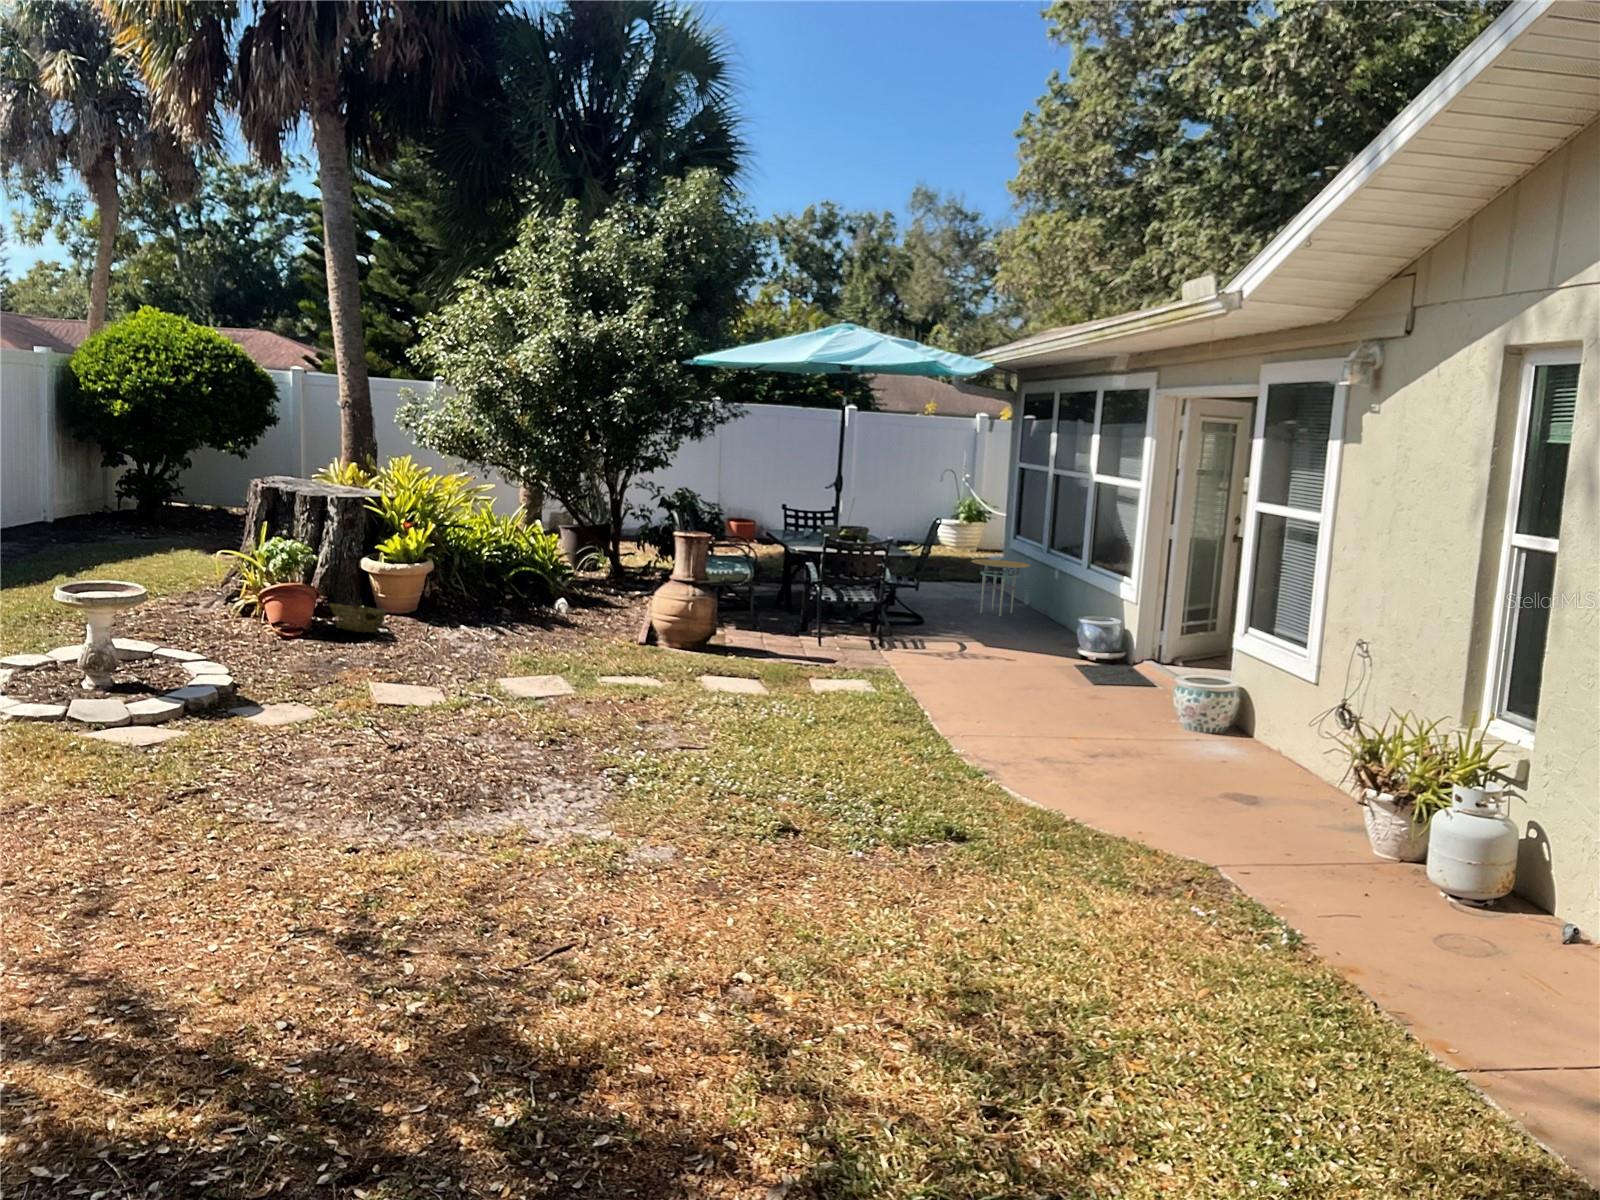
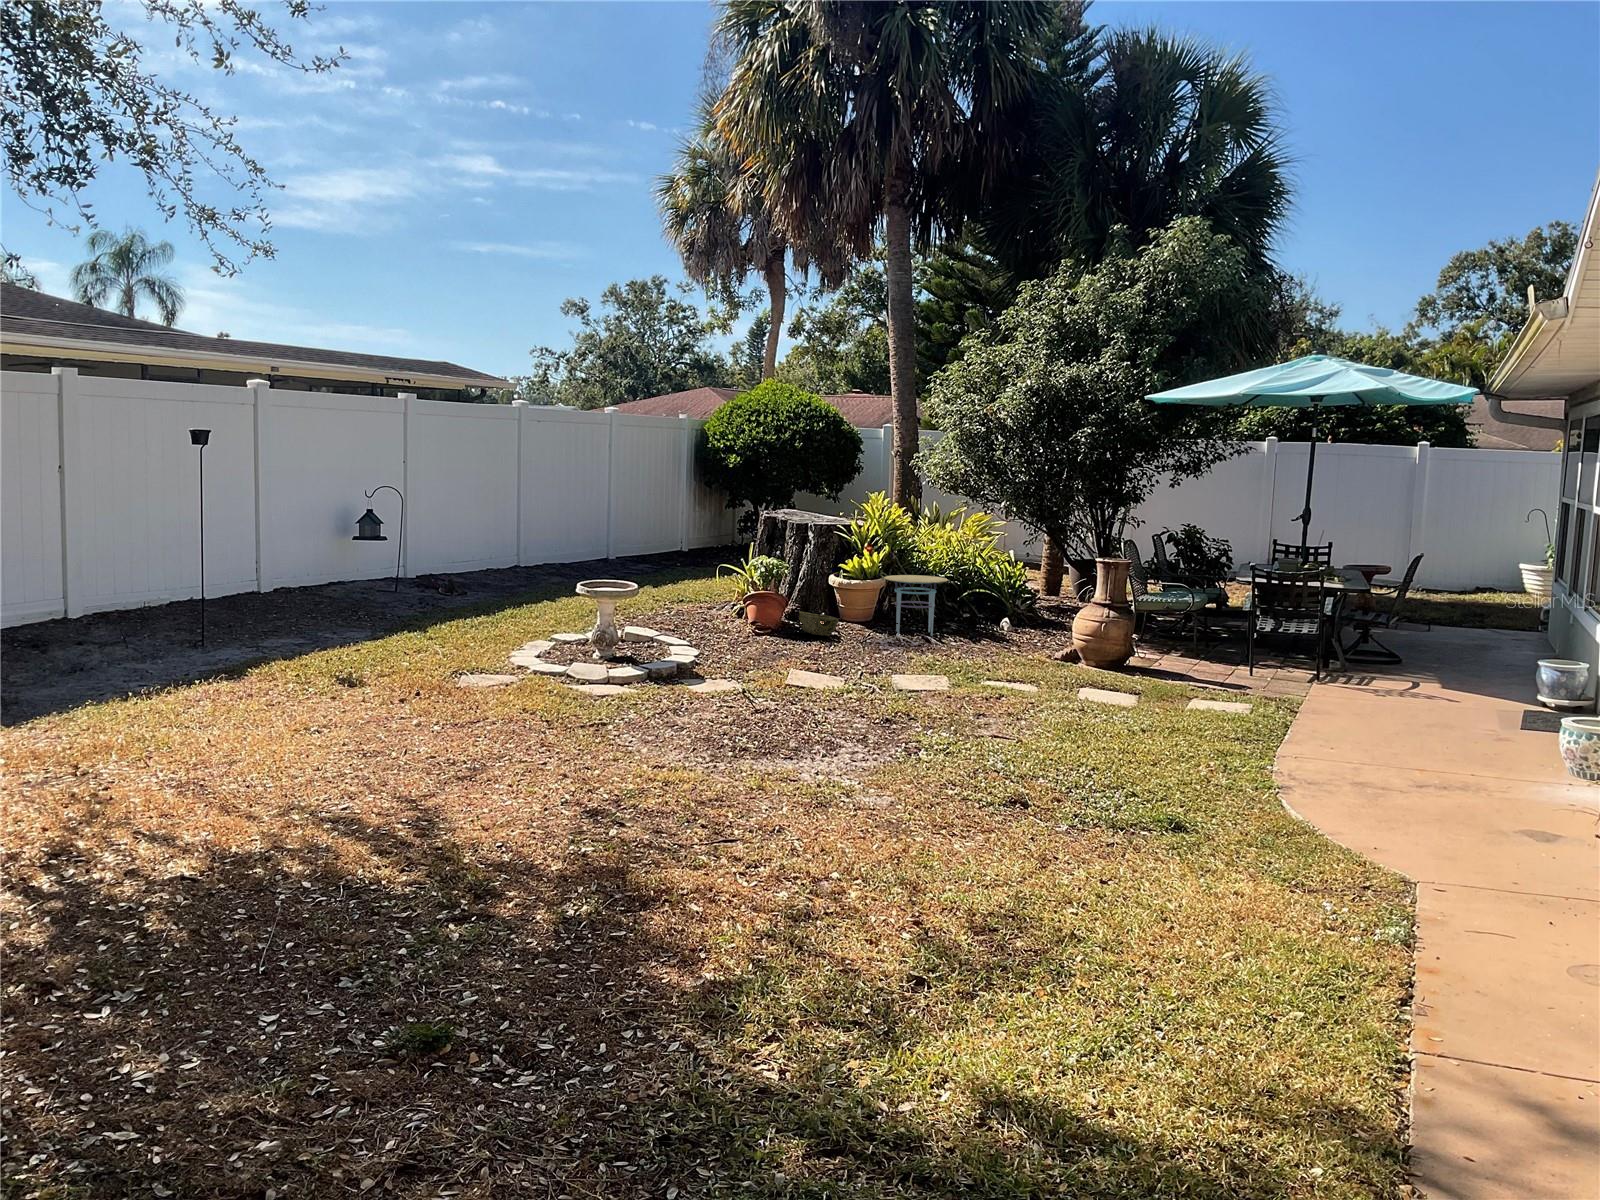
side table: present [971,559,1030,616] -> present [884,575,948,636]

